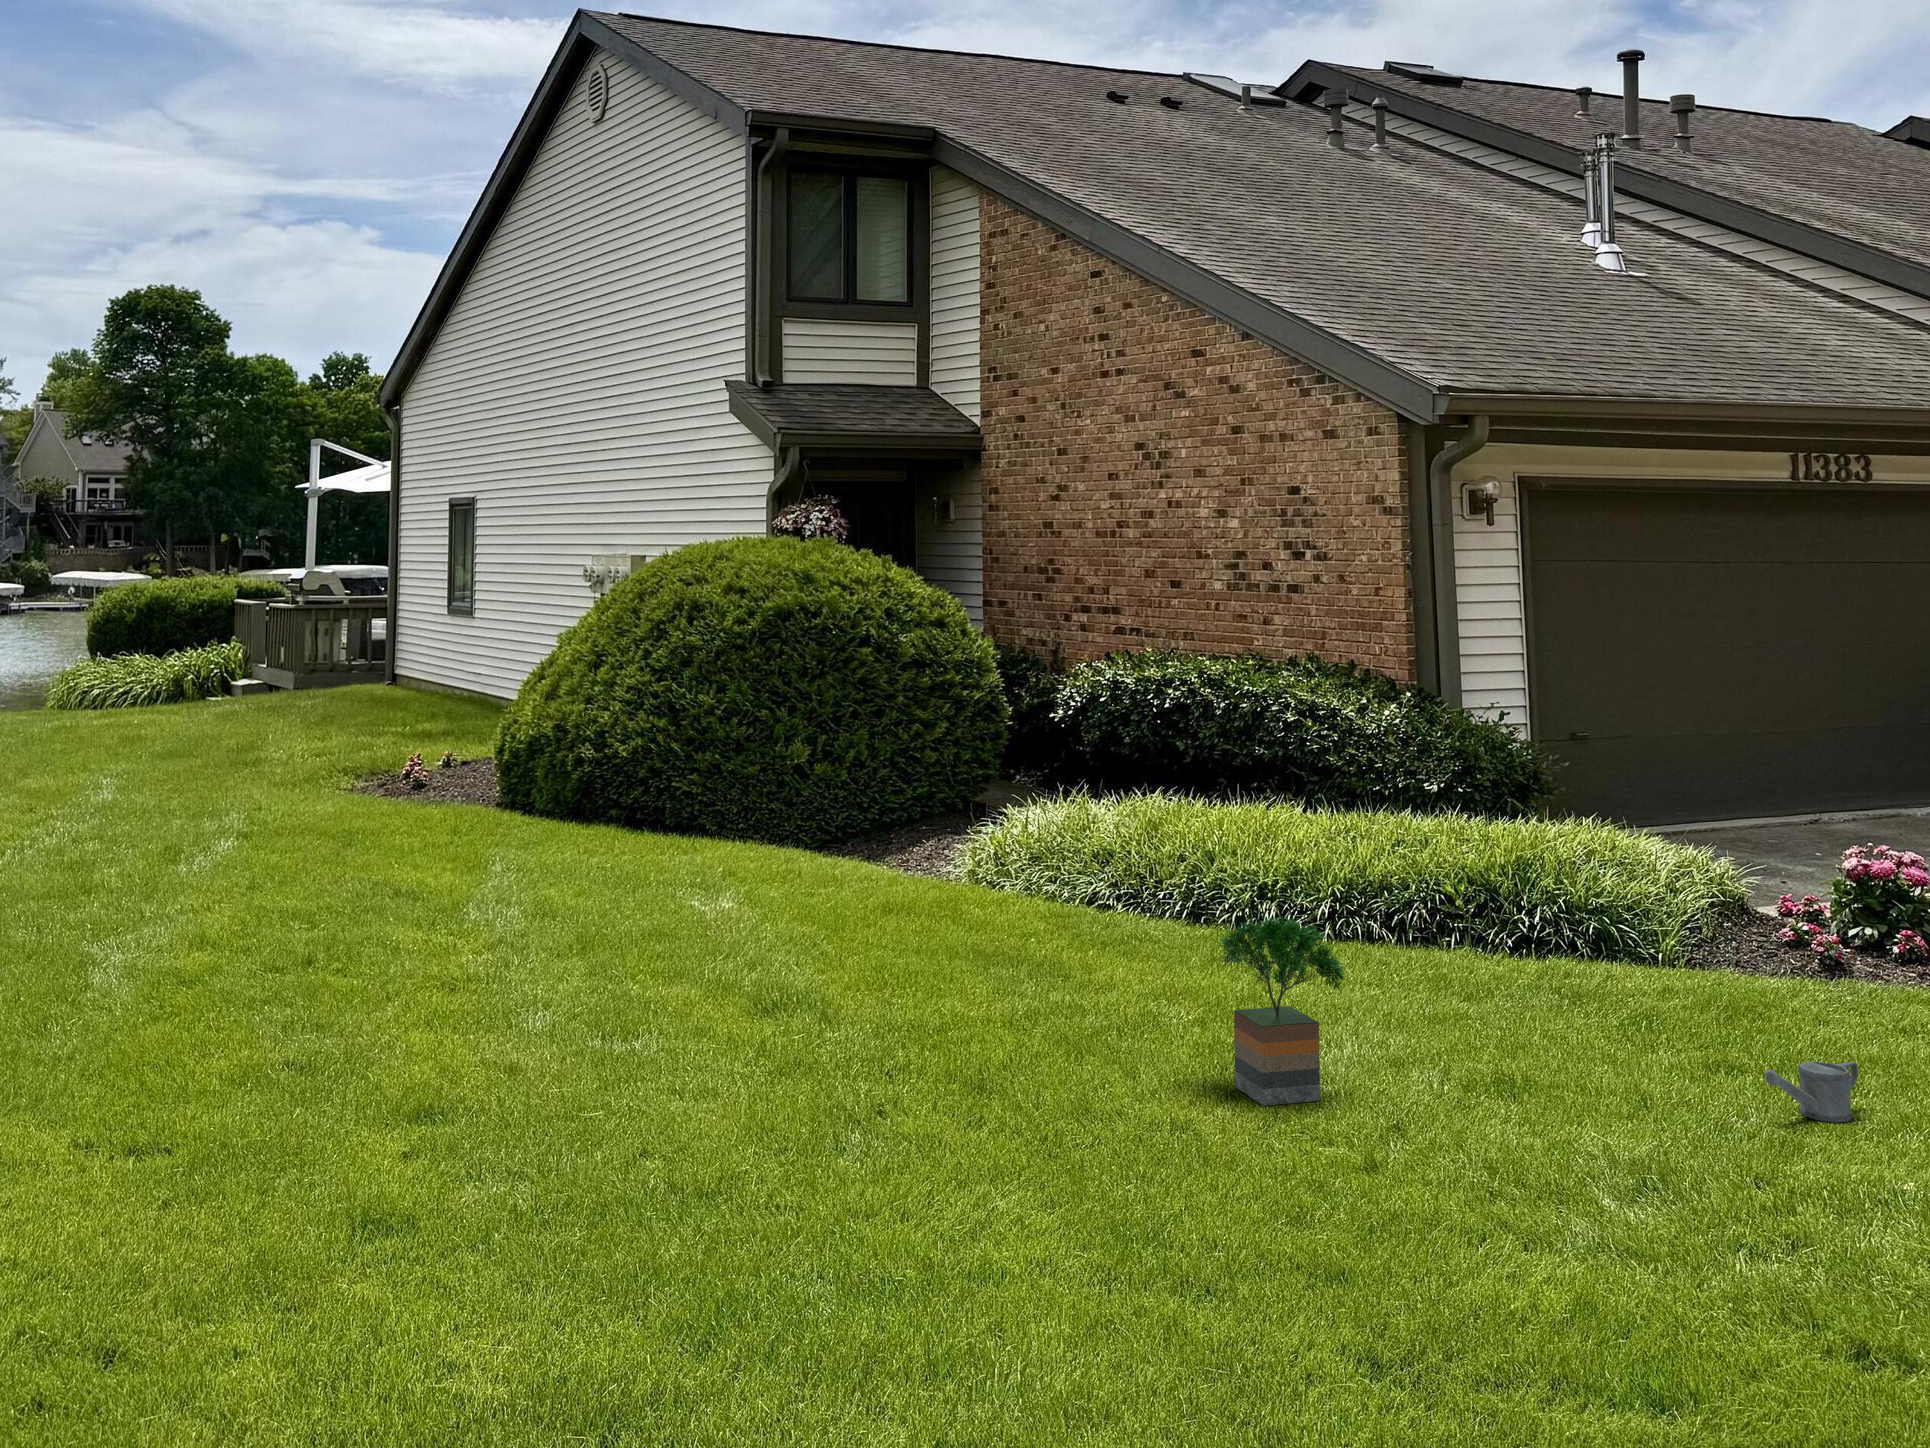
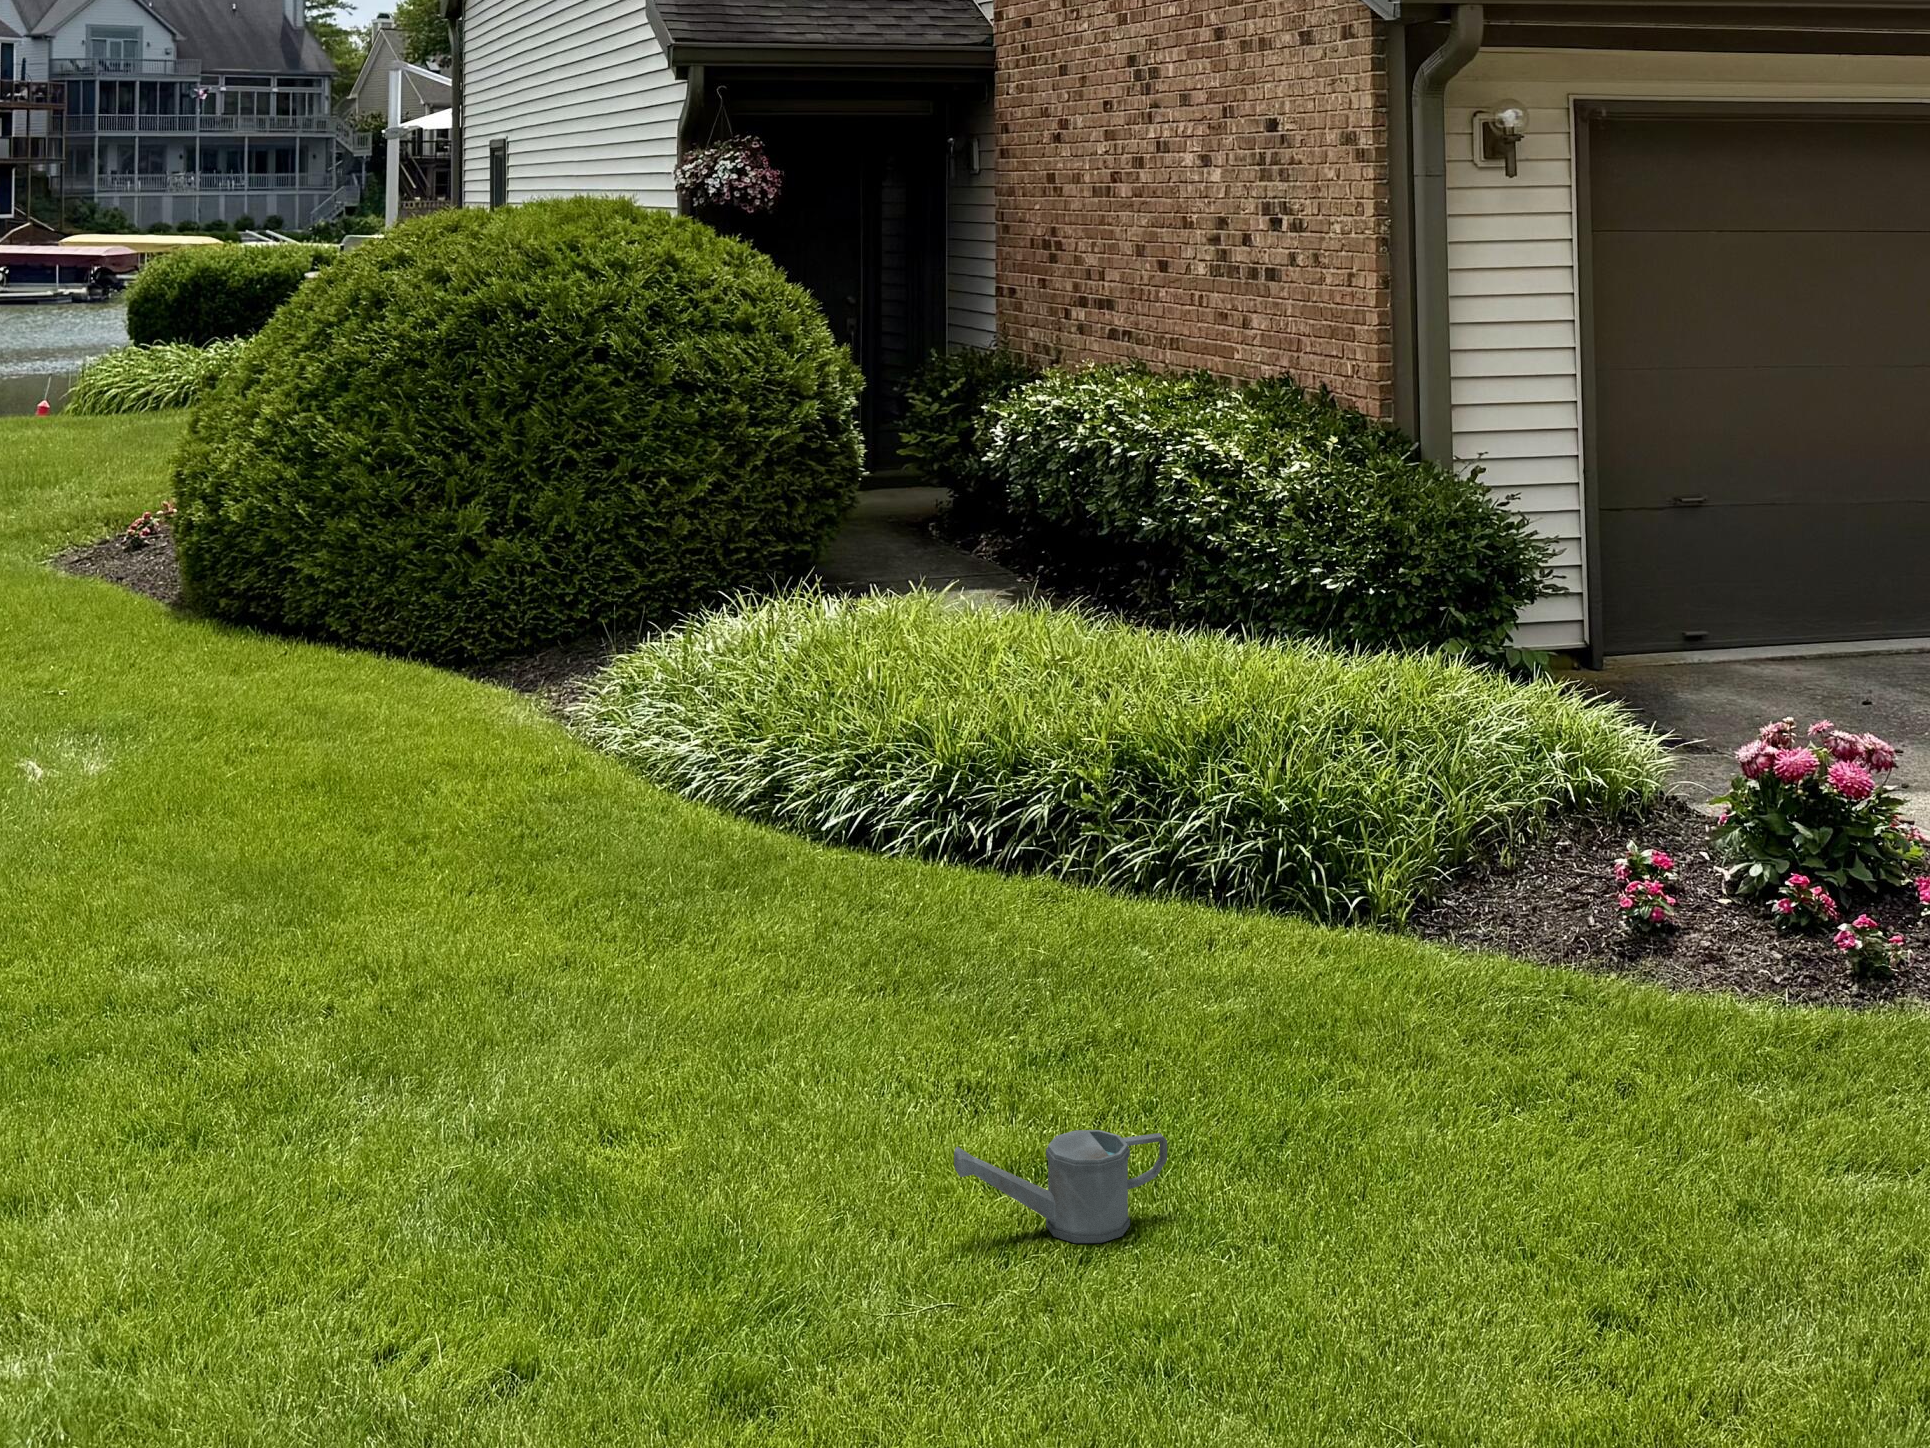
potted tree: present [1221,917,1346,1106] -> none [160,840,359,1157]

